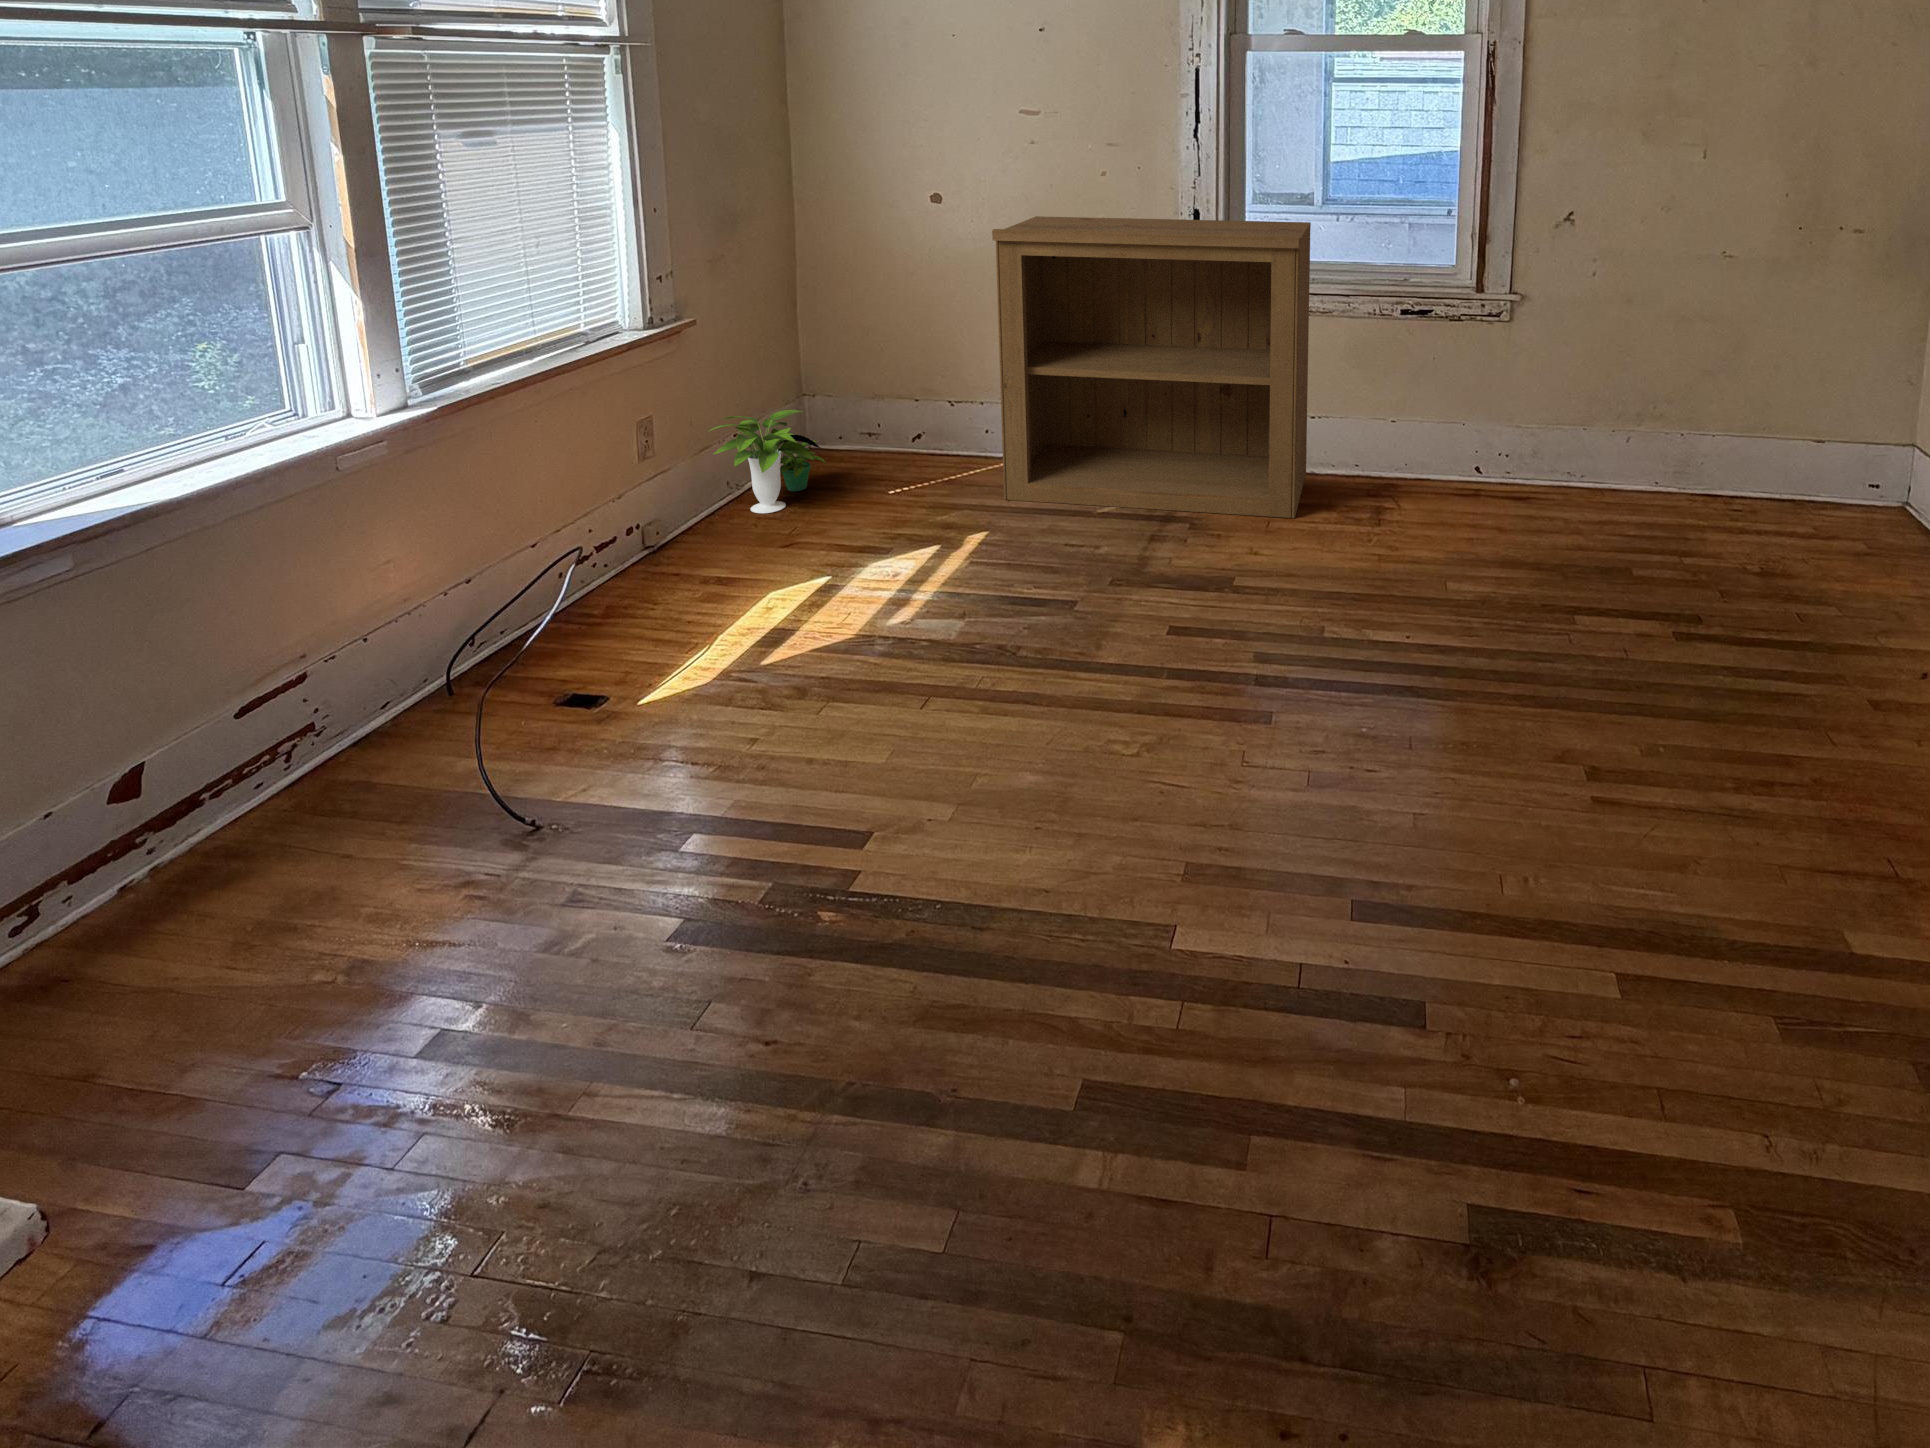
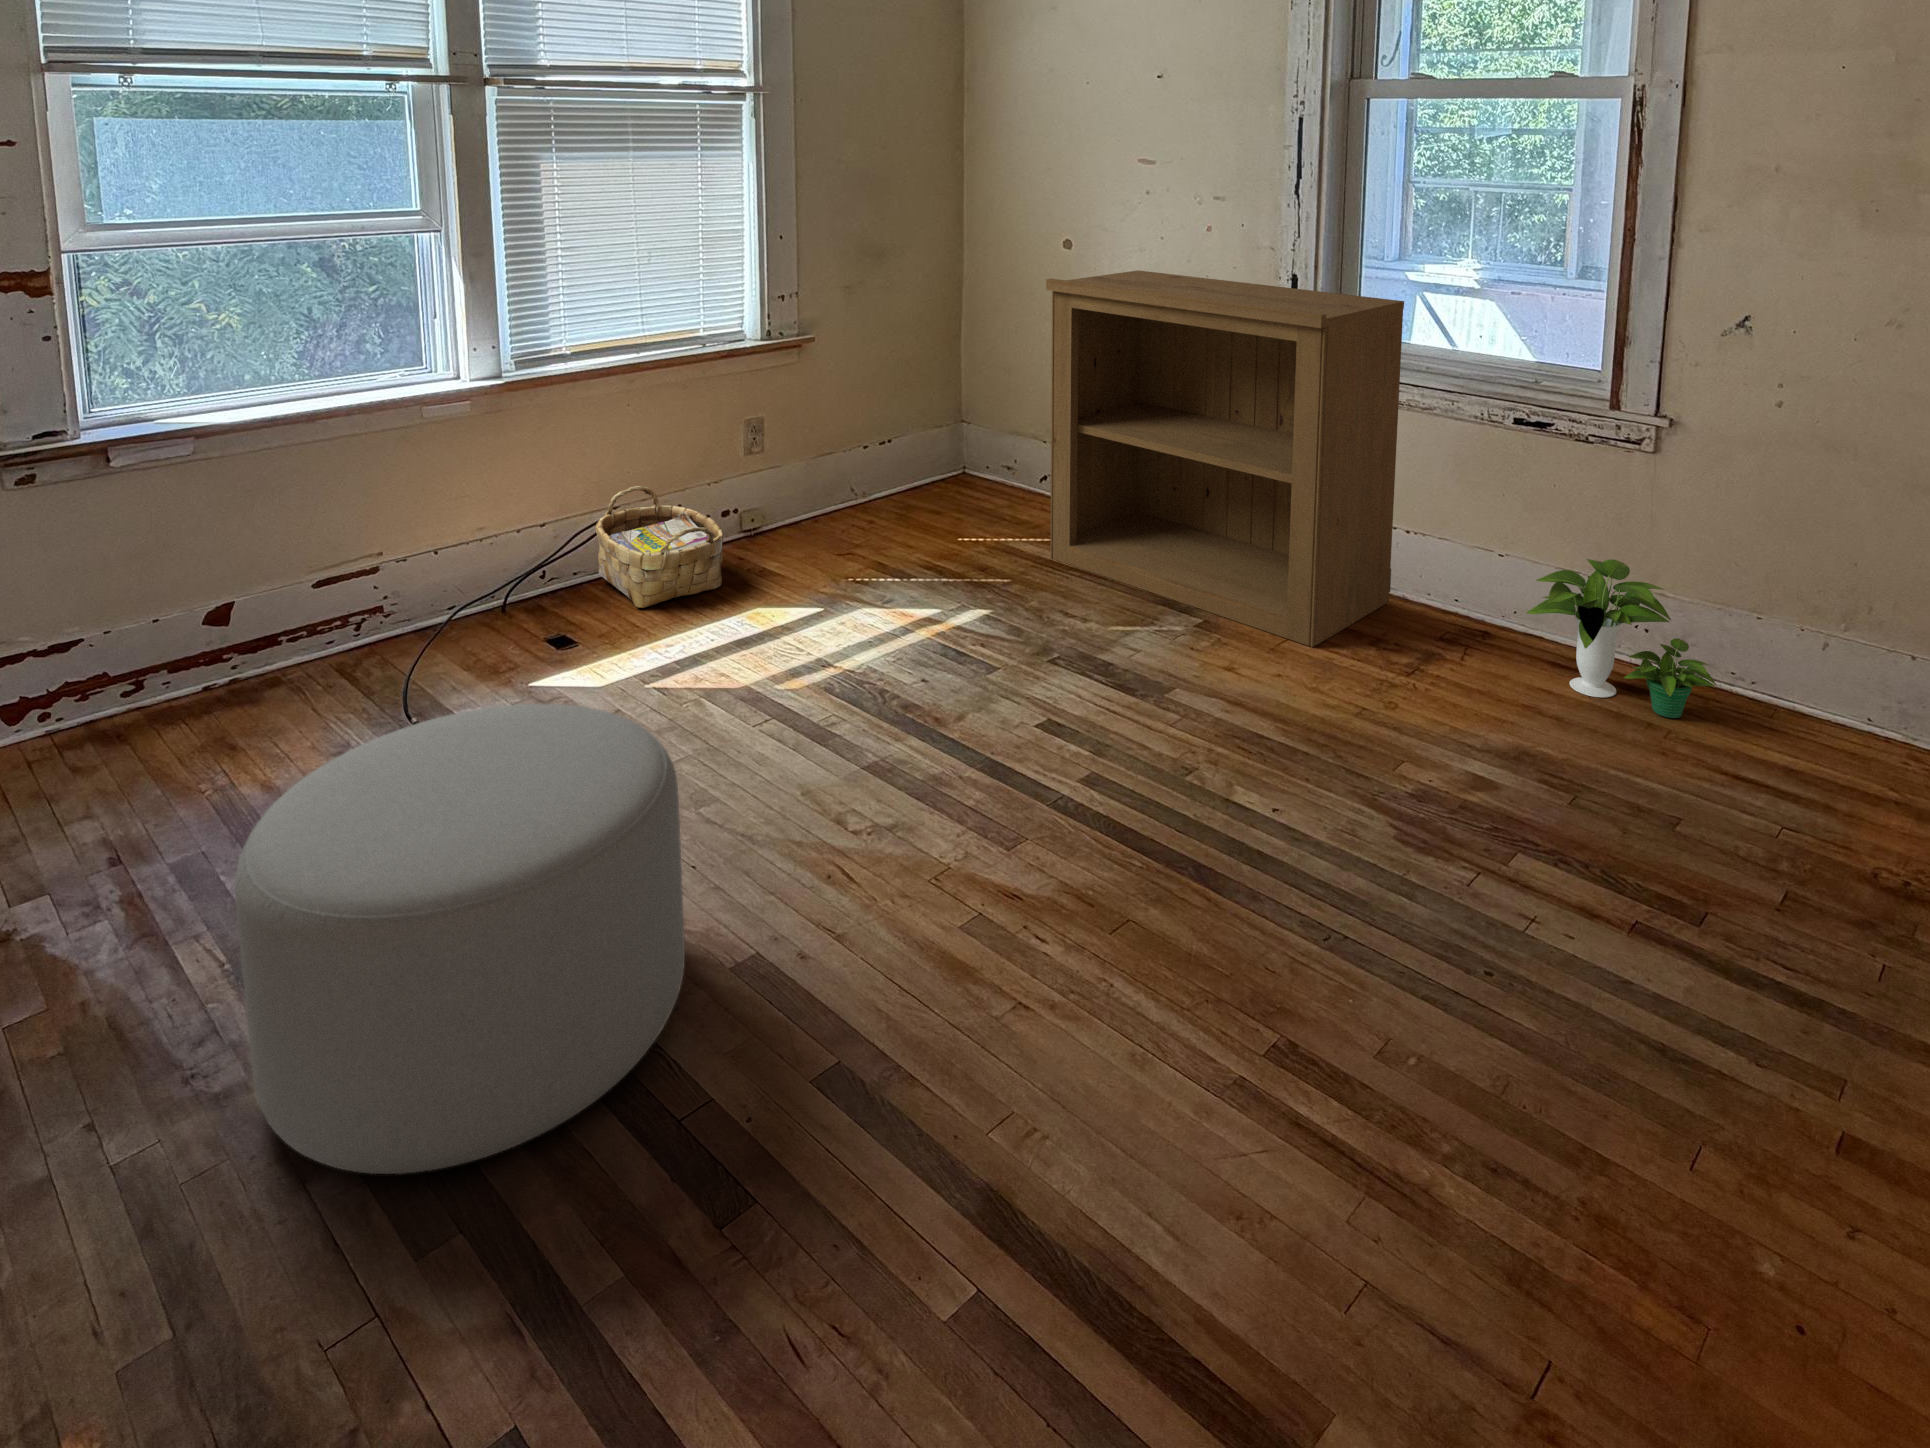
potted plant: present [710,410,826,513] -> present [1527,559,1716,718]
woven basket: none [540,509,710,641] -> present [596,486,723,608]
ottoman: none [809,683,1224,1176] -> present [235,704,685,1174]

